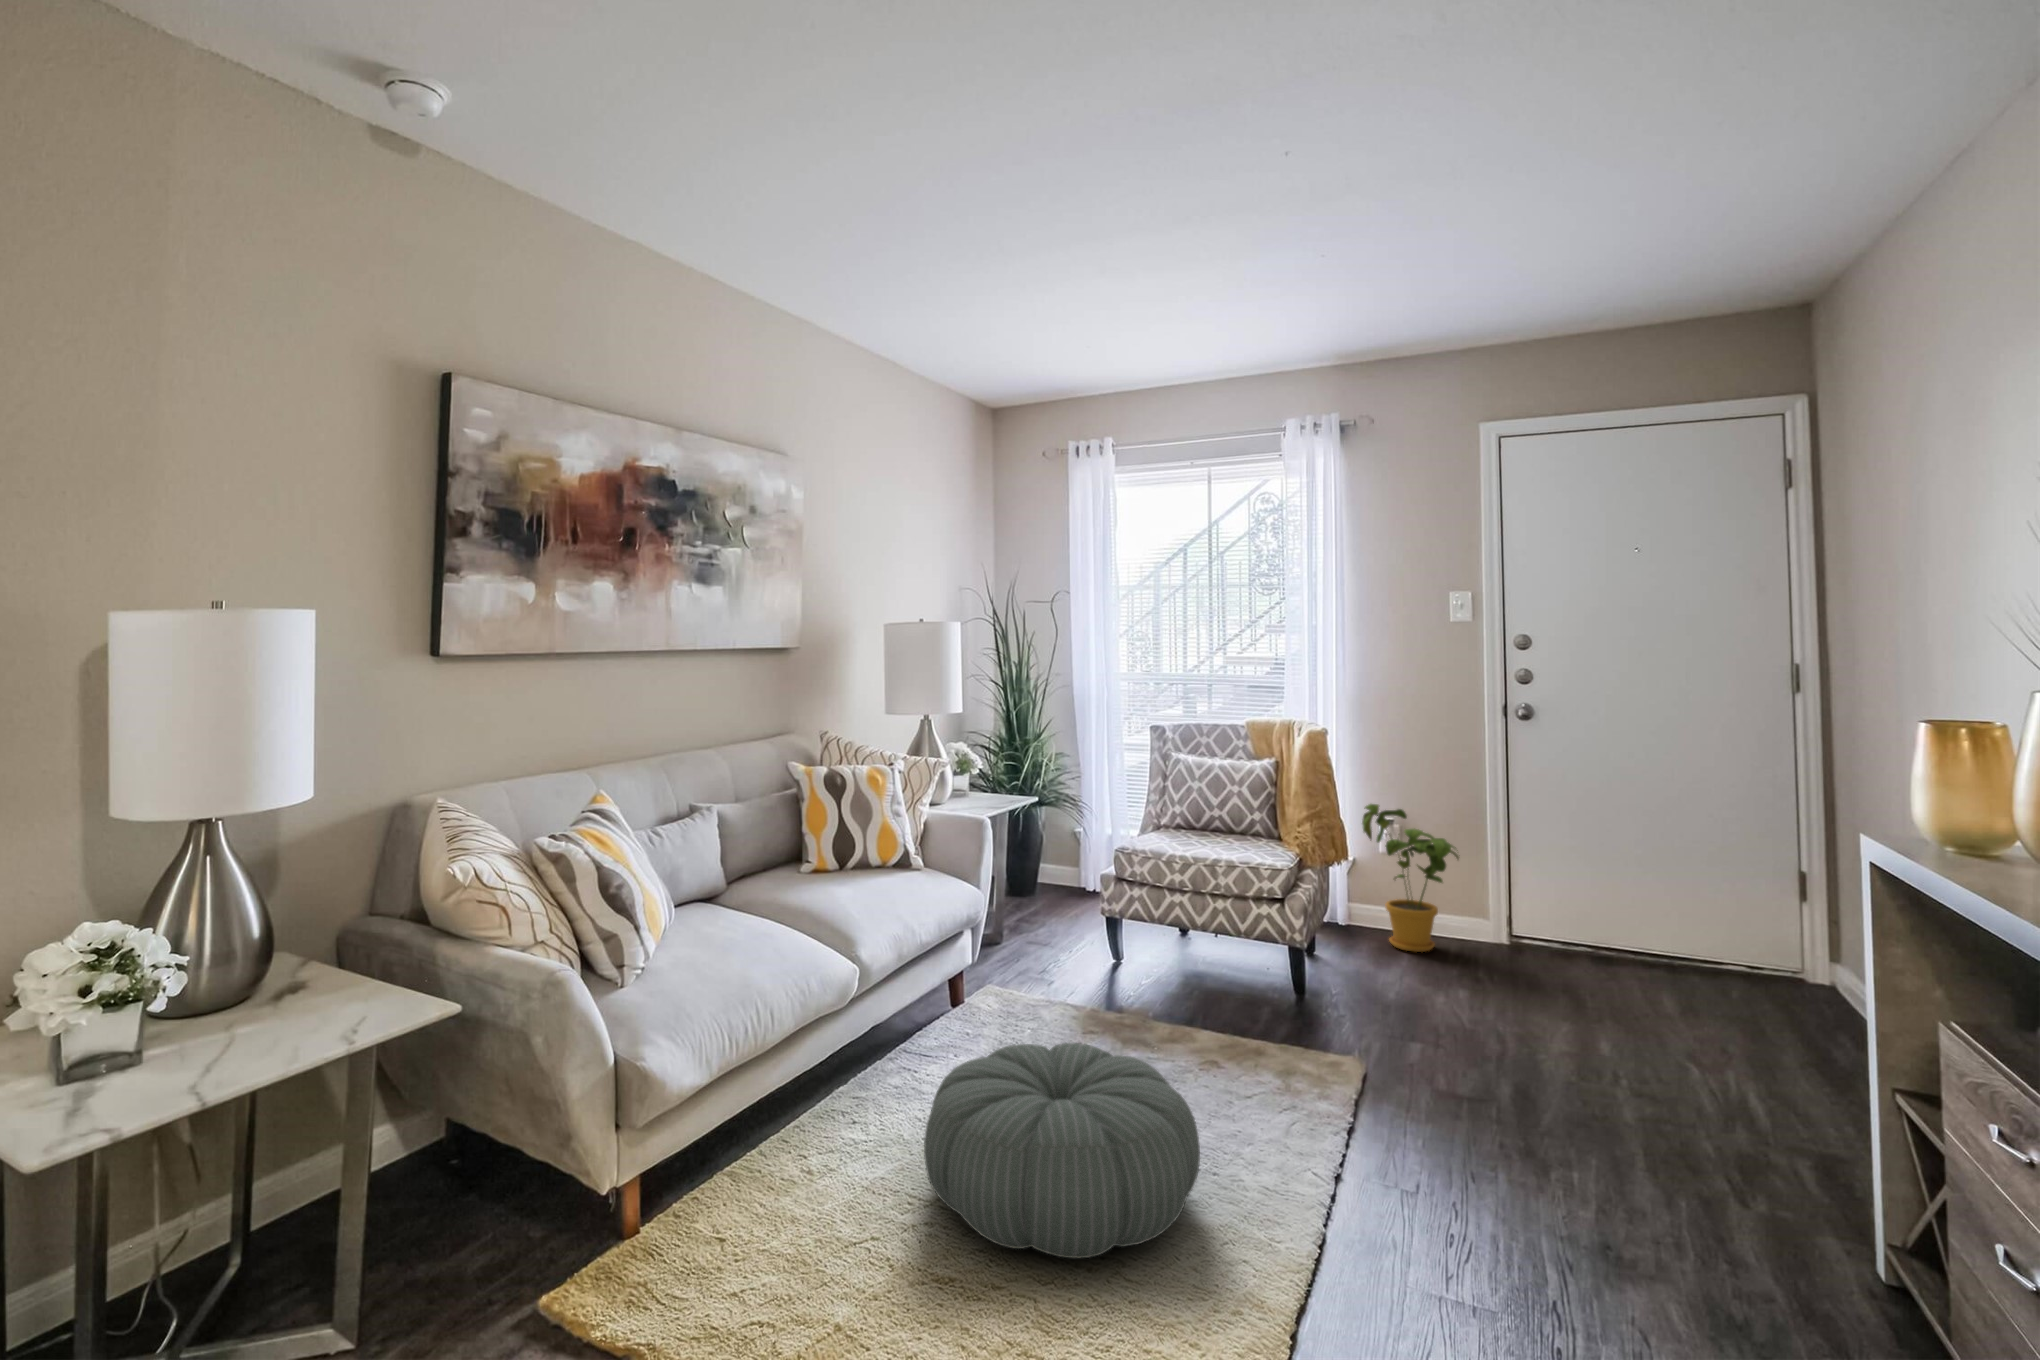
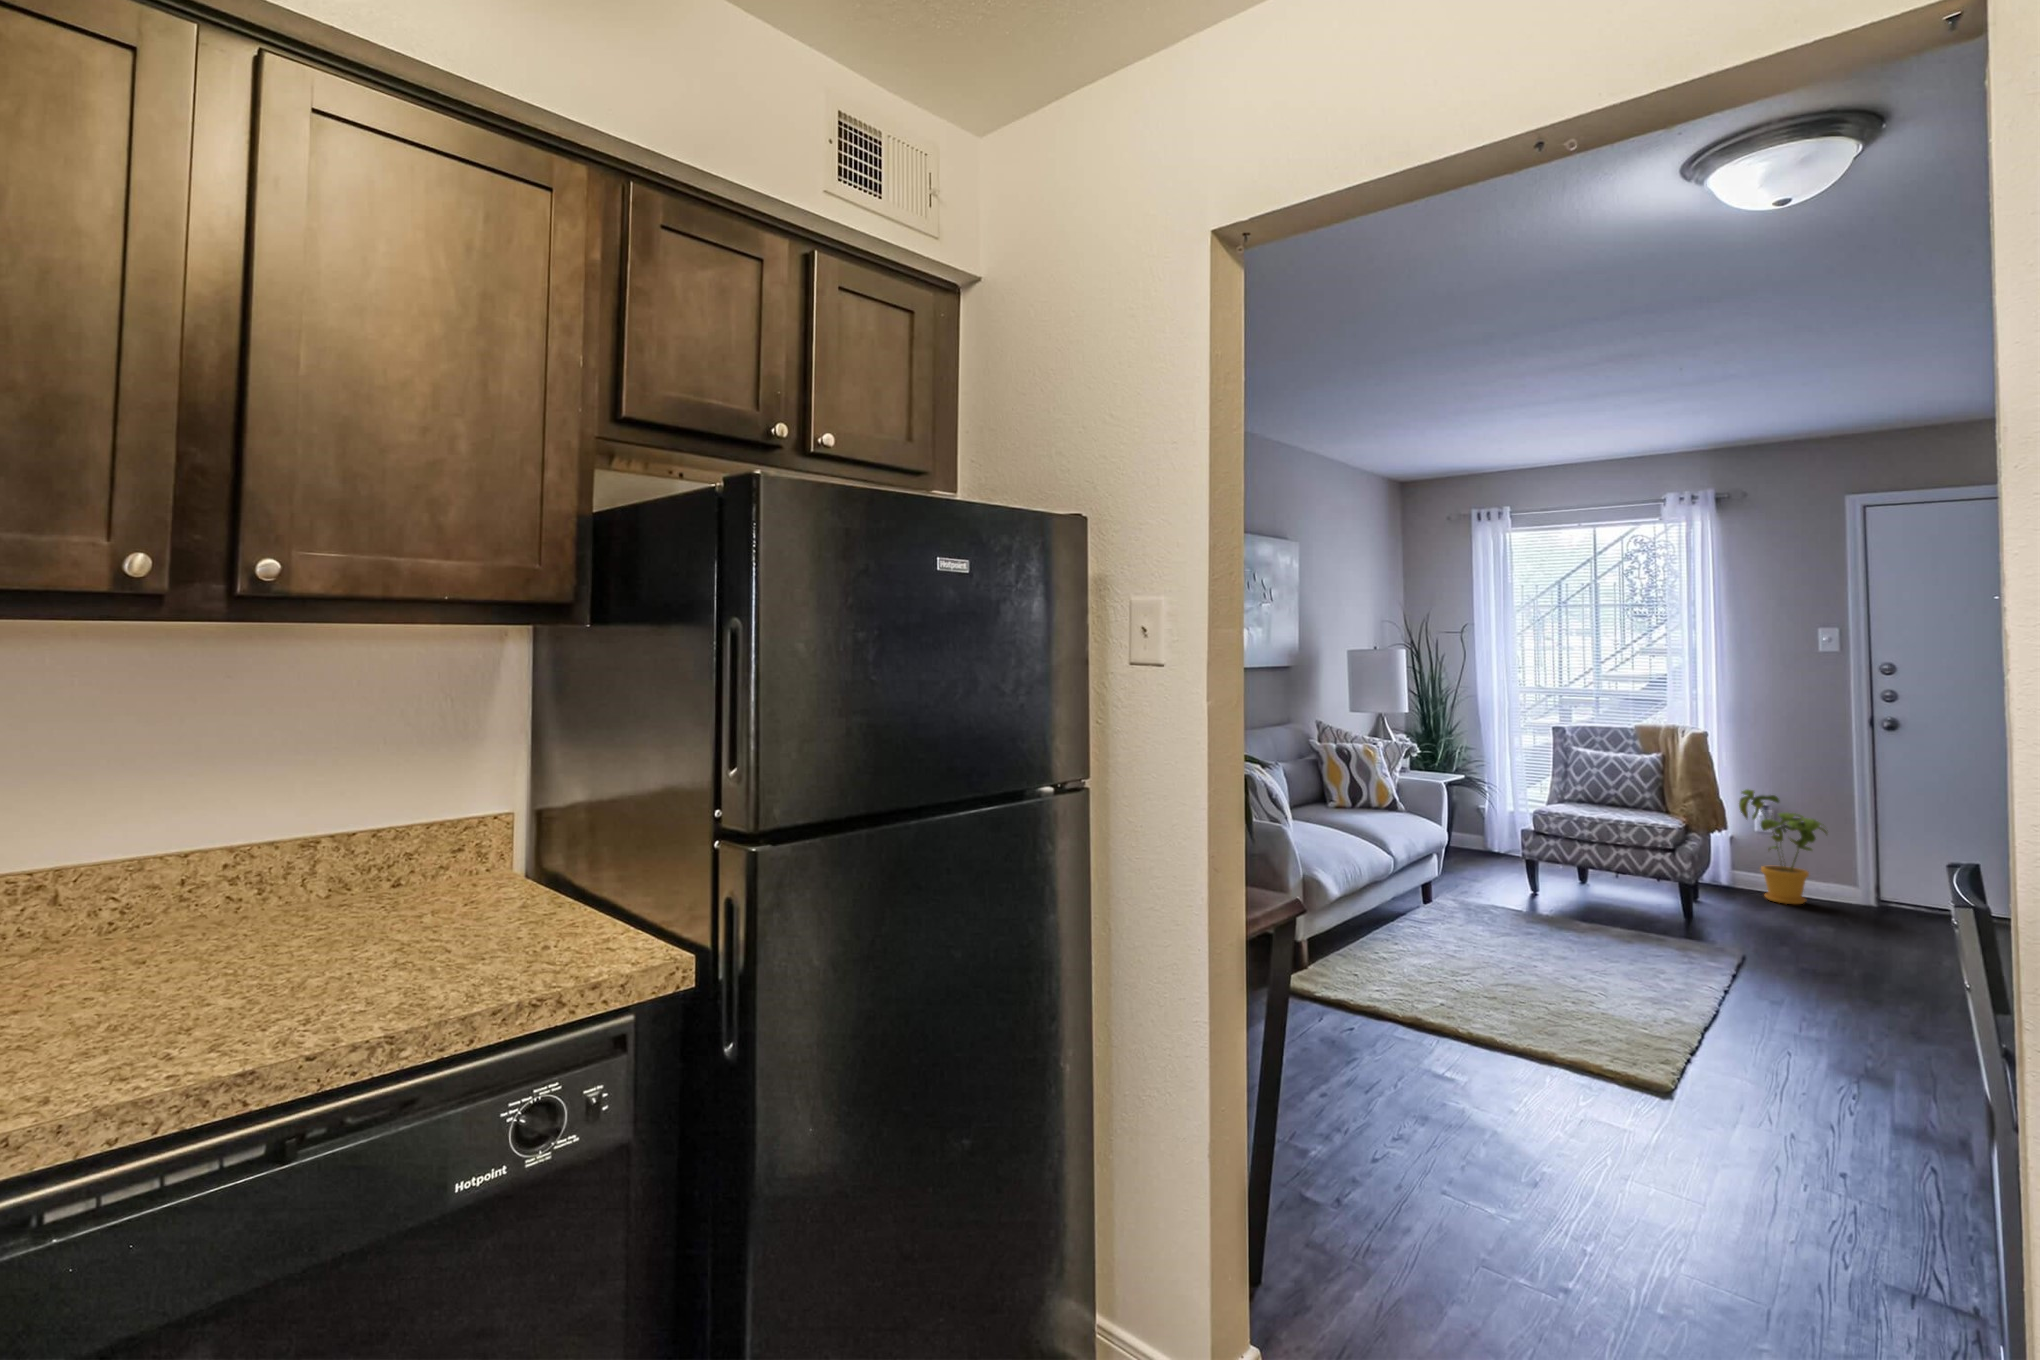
pouf: present [924,1043,1200,1258] -> none [1452,905,1633,1003]

